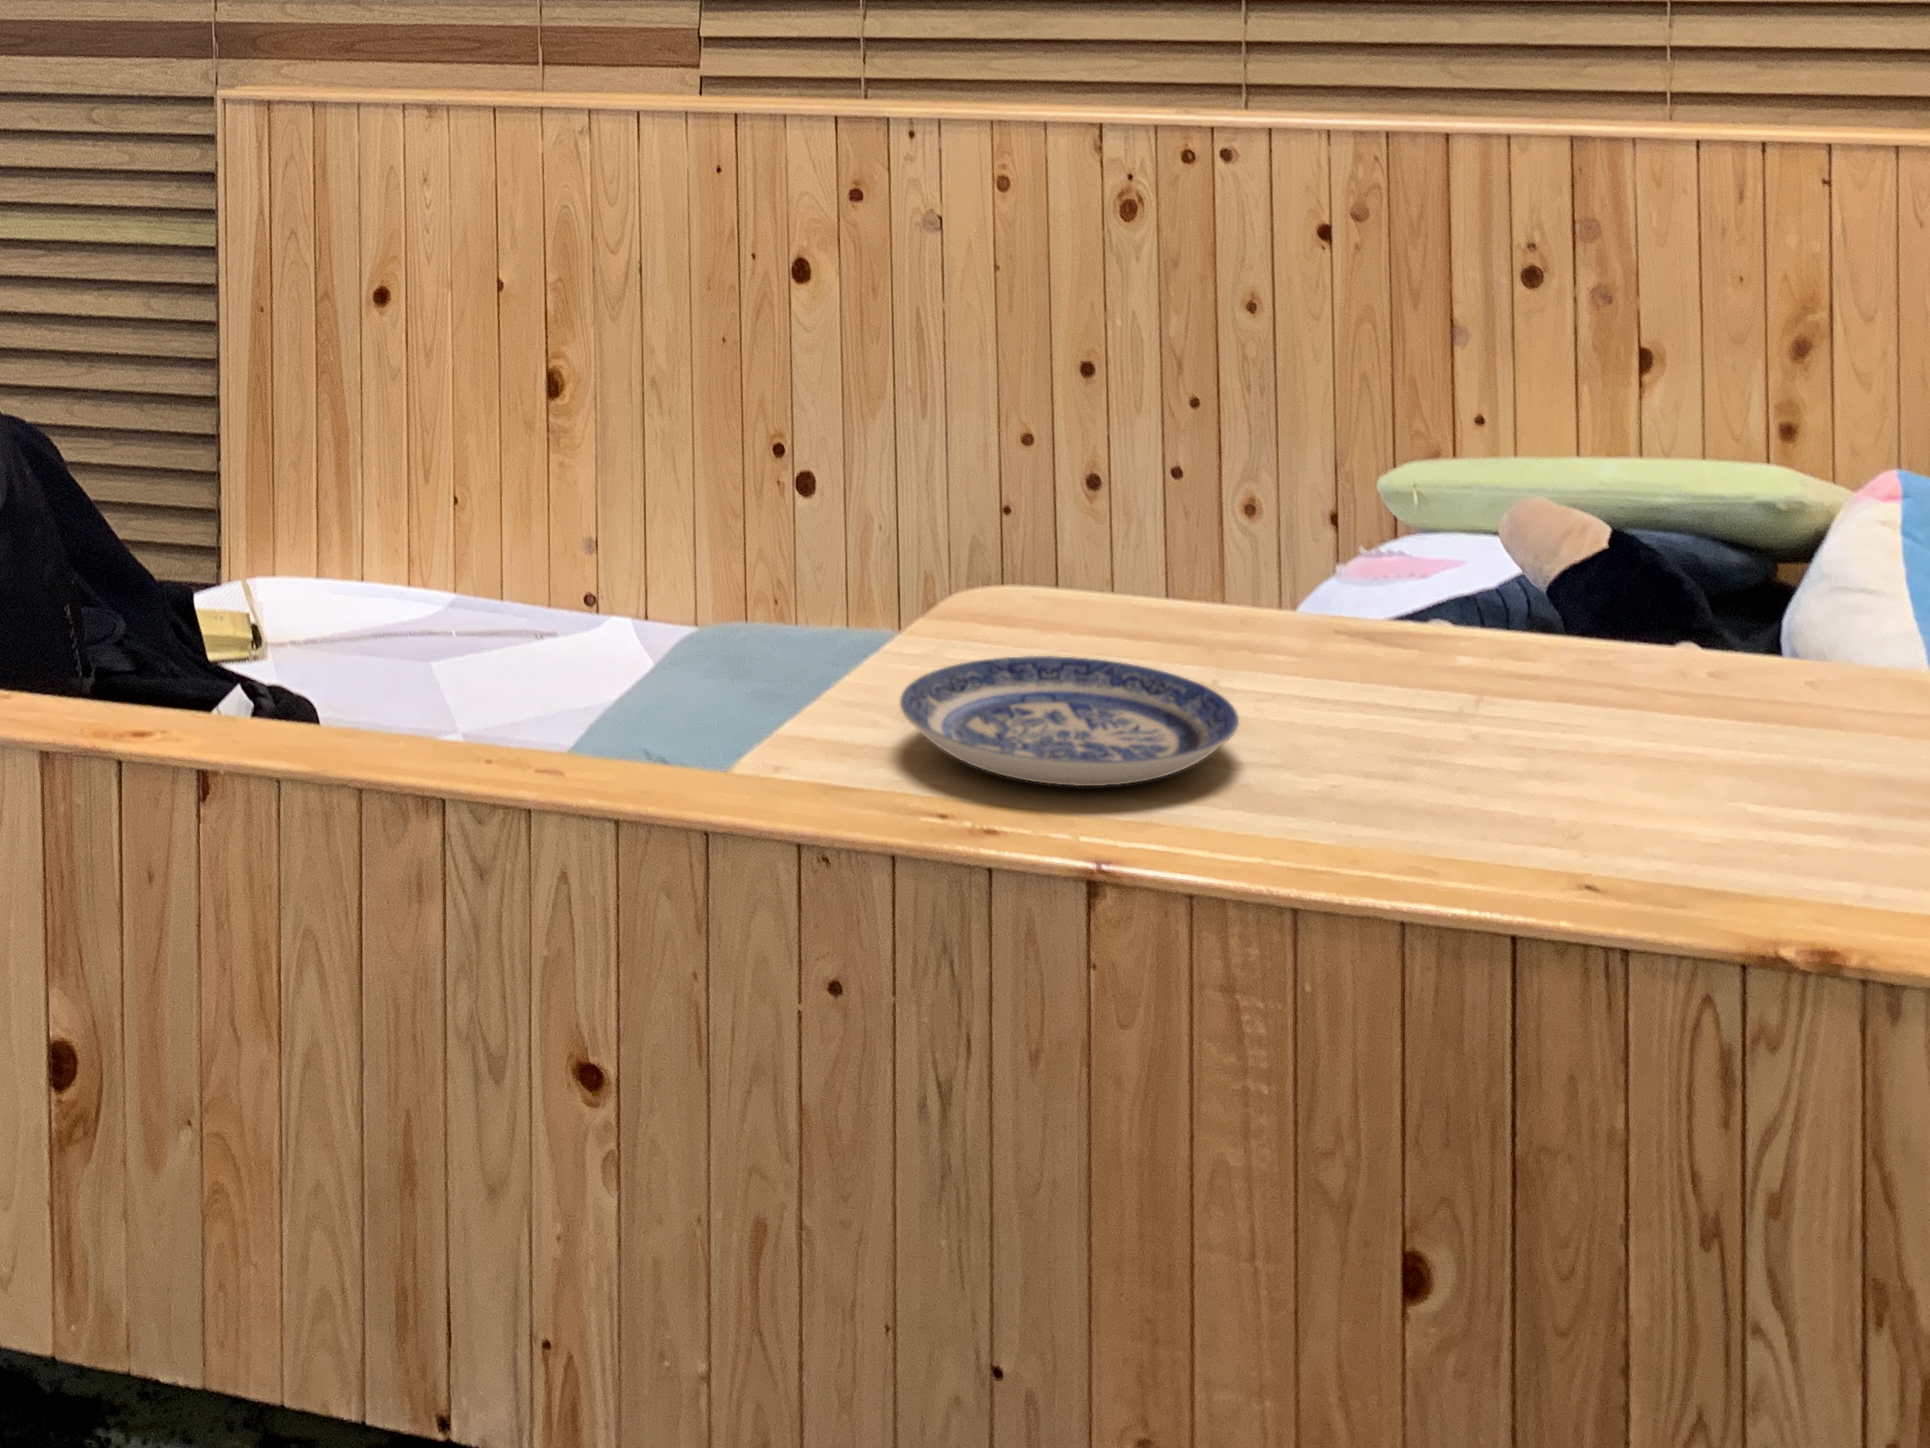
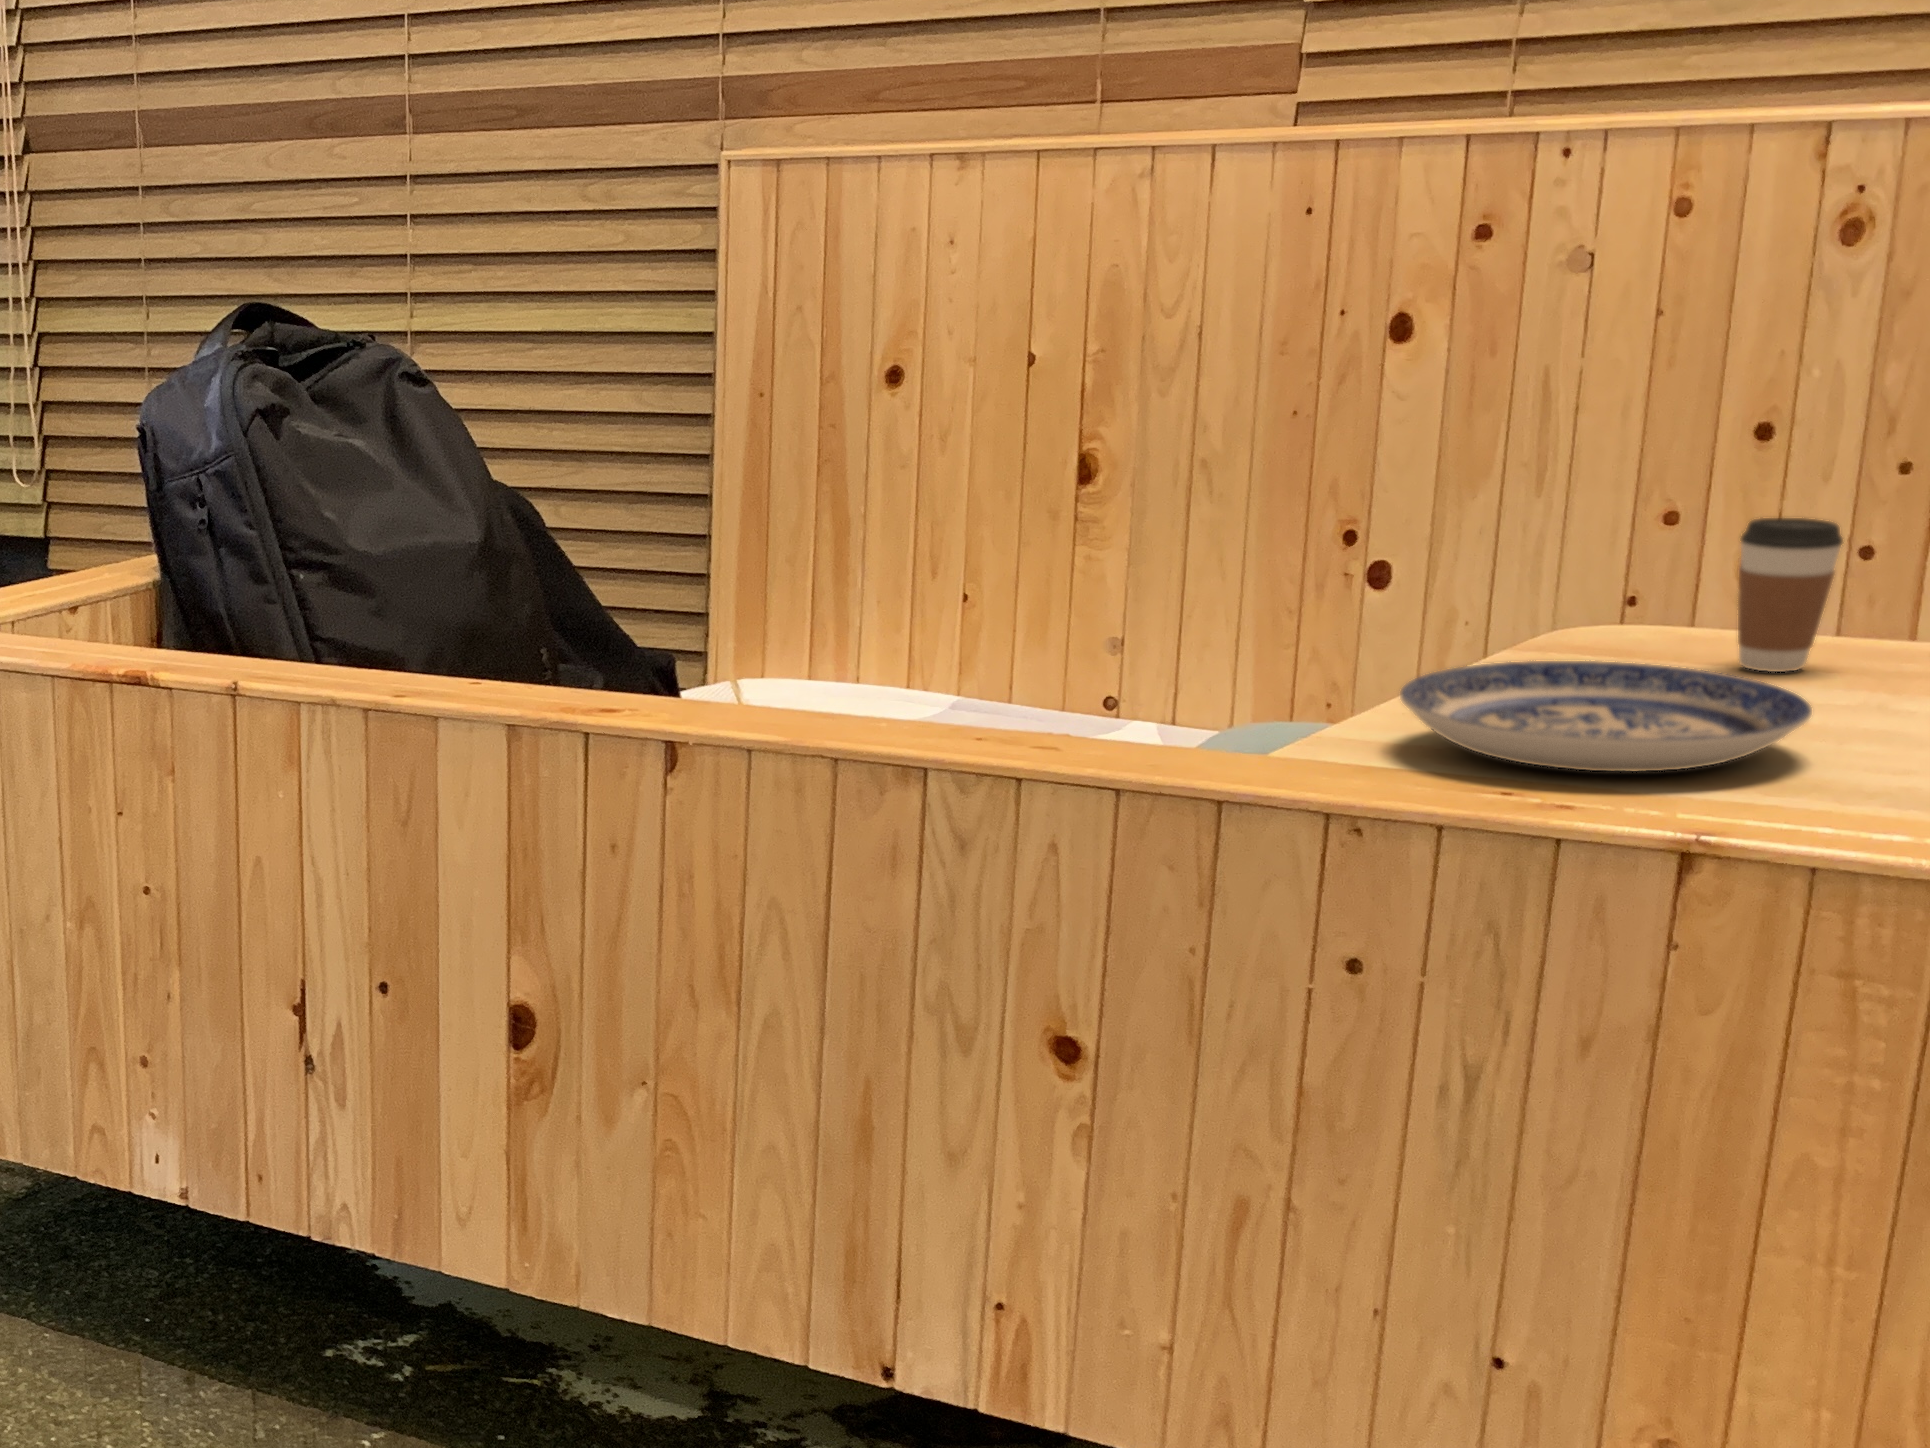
coffee cup: none [1132,502,1212,639] -> present [1738,518,1843,672]

